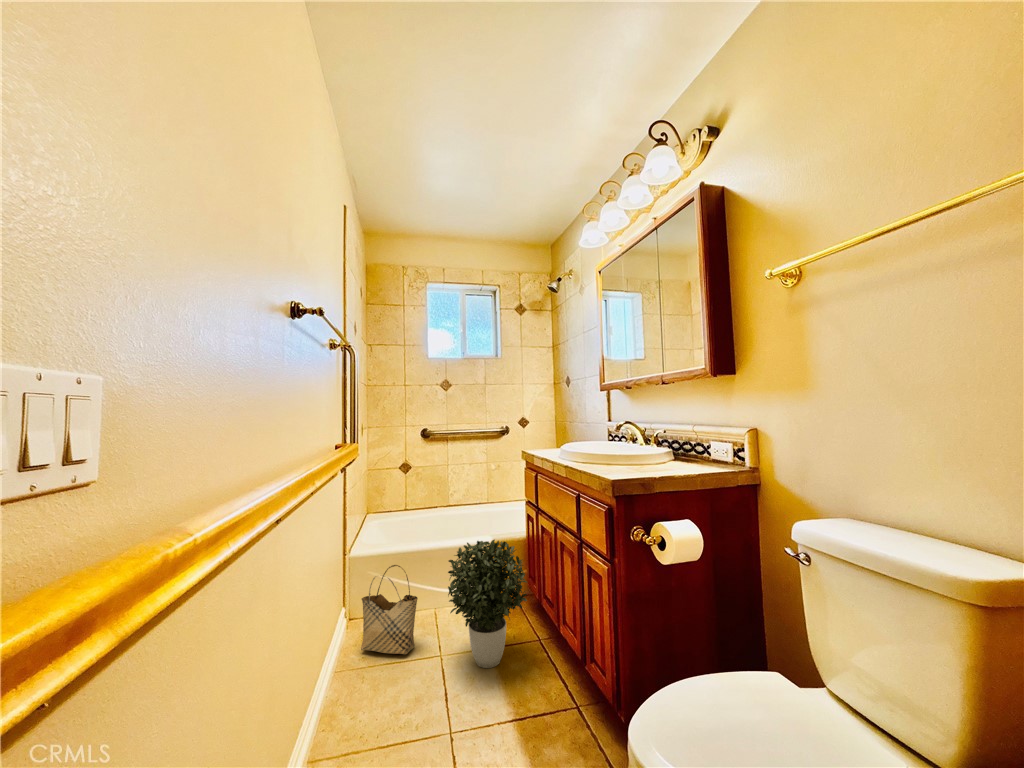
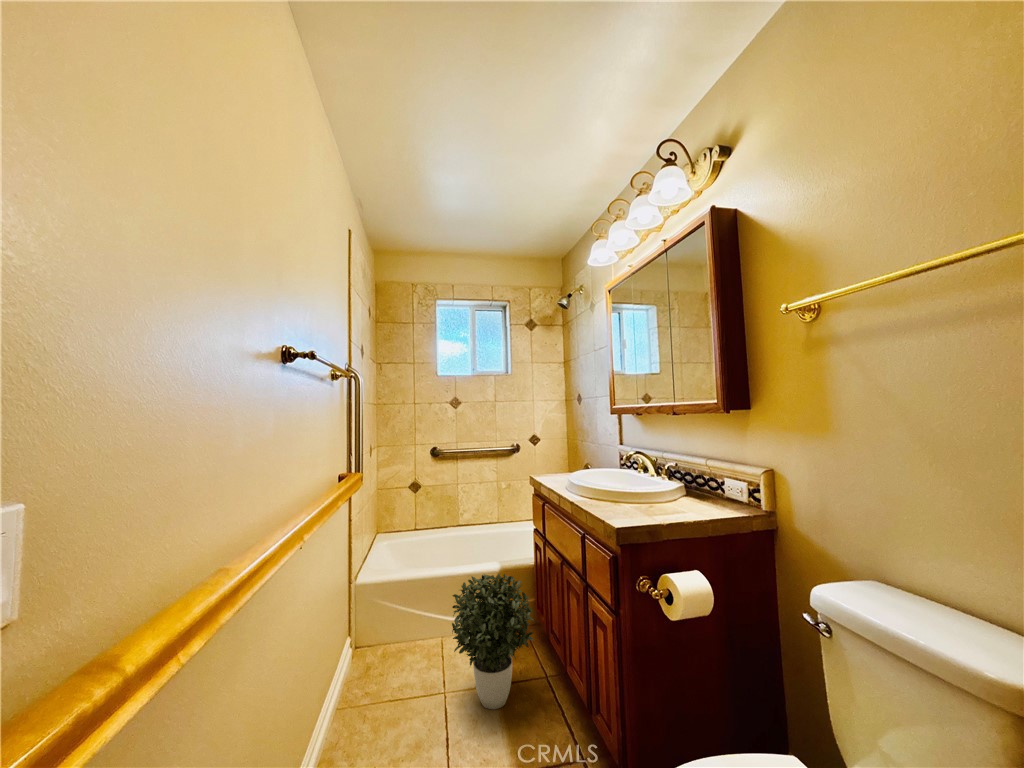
woven basket: present [361,565,418,654] -> none [365,596,422,691]

